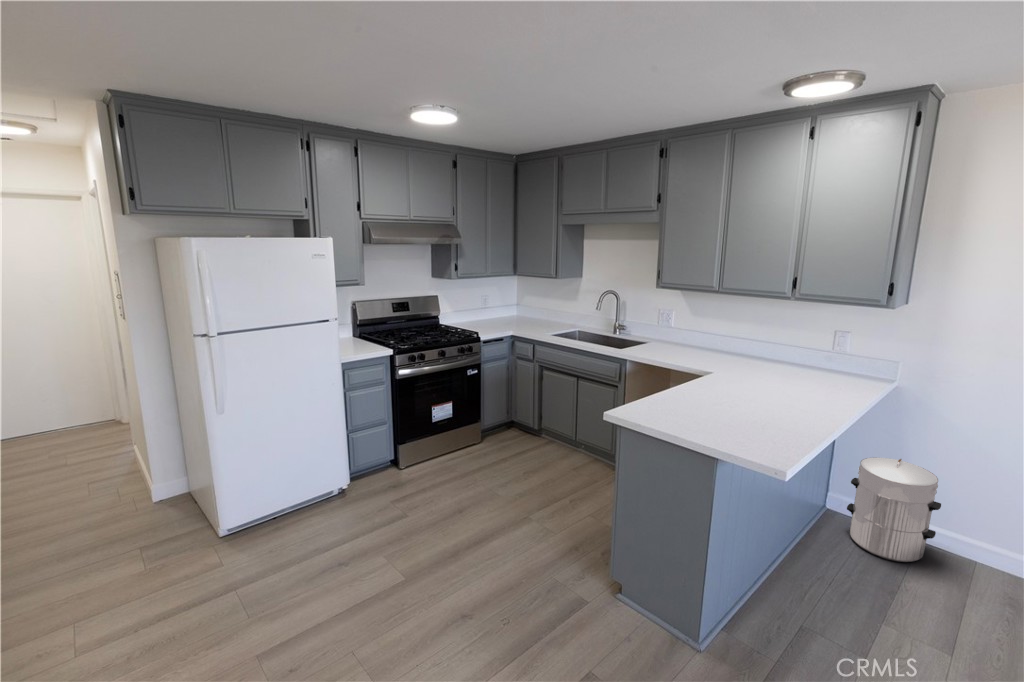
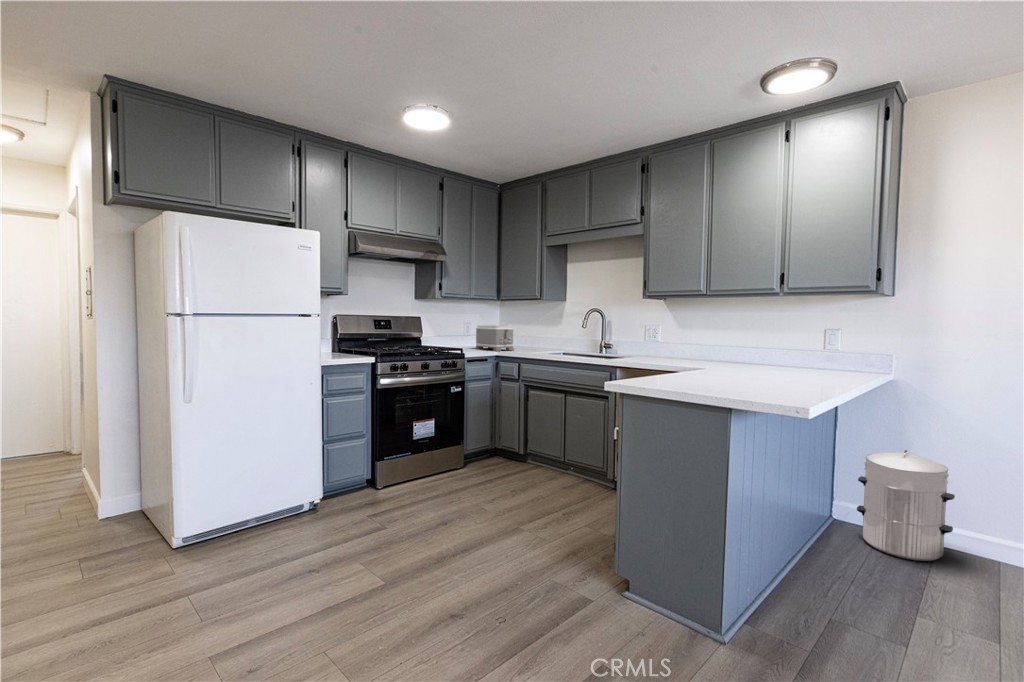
toaster: none [490,301,528,330] -> present [475,325,514,351]

